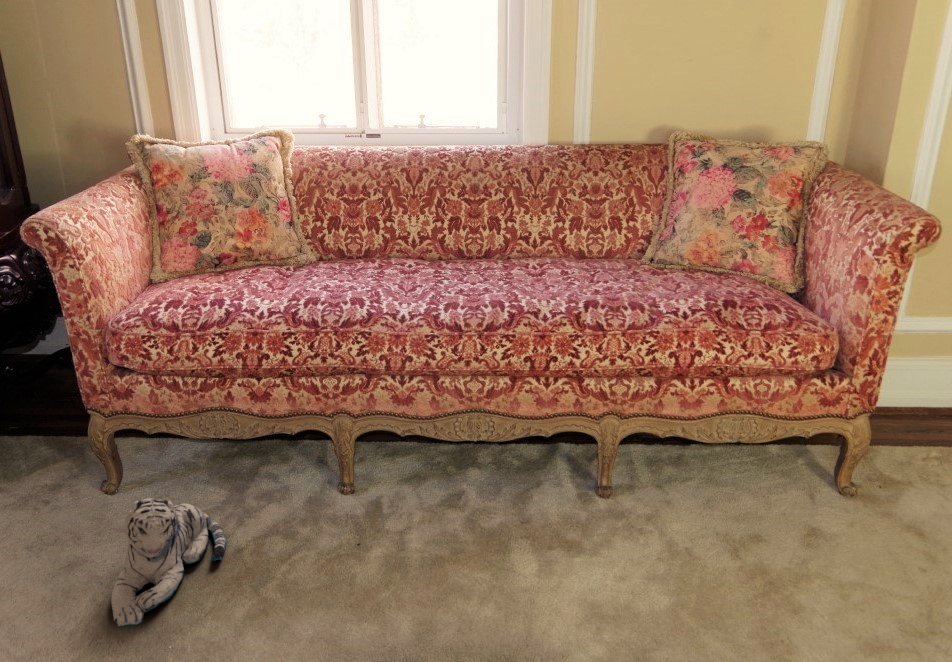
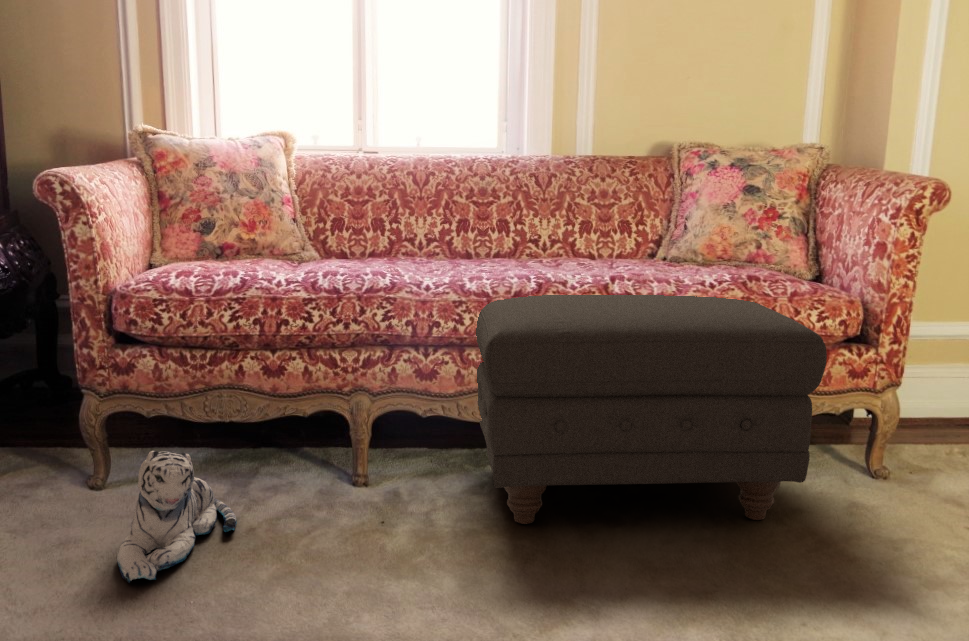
ottoman: none [441,314,785,555] -> present [476,295,827,524]

